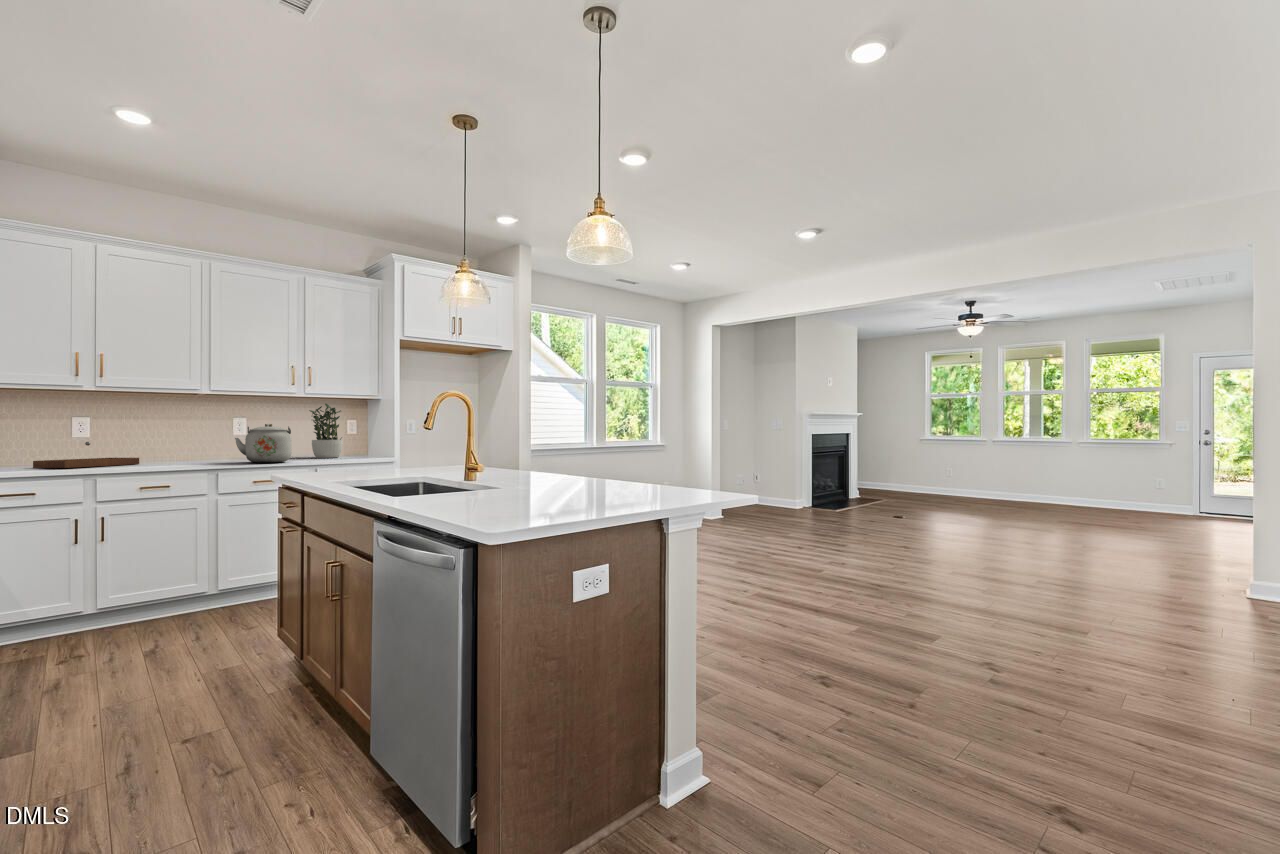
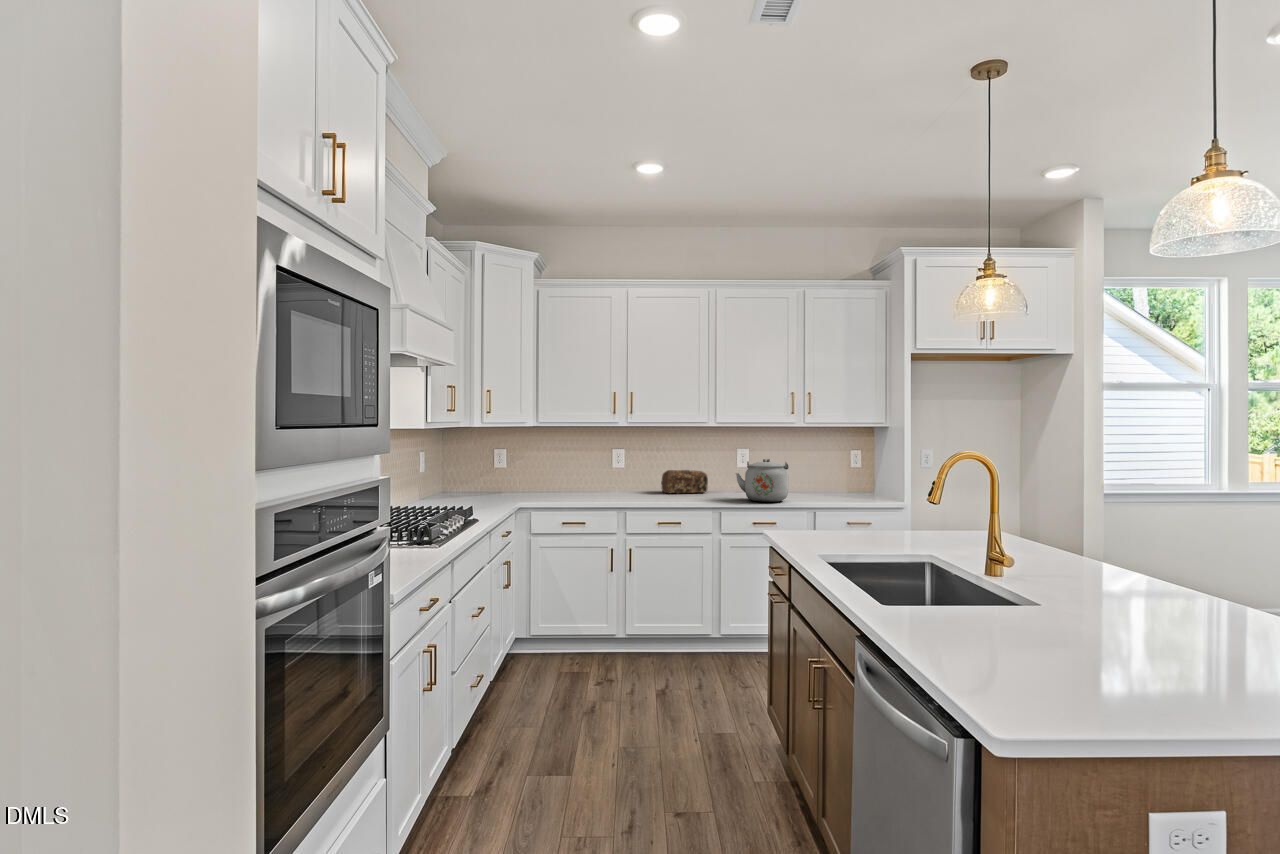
potted plant: present [309,404,343,458] -> none [806,432,843,495]
bread loaf: none [140,439,201,462] -> present [661,470,708,493]
tray: present [33,442,139,468] -> none [587,474,659,500]

